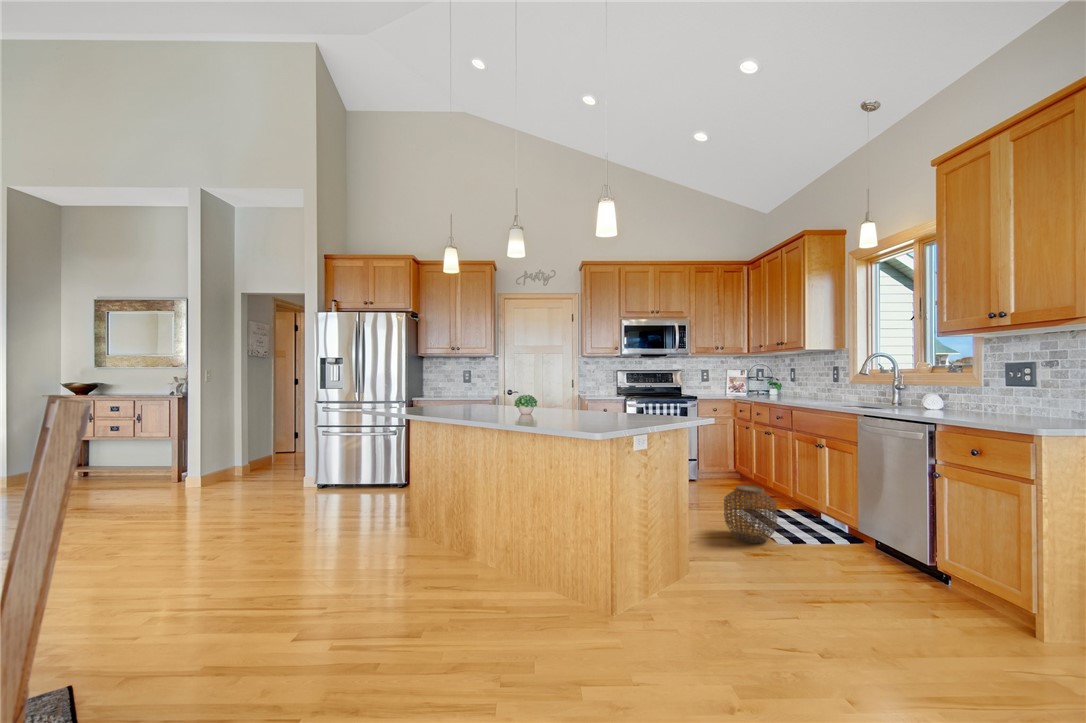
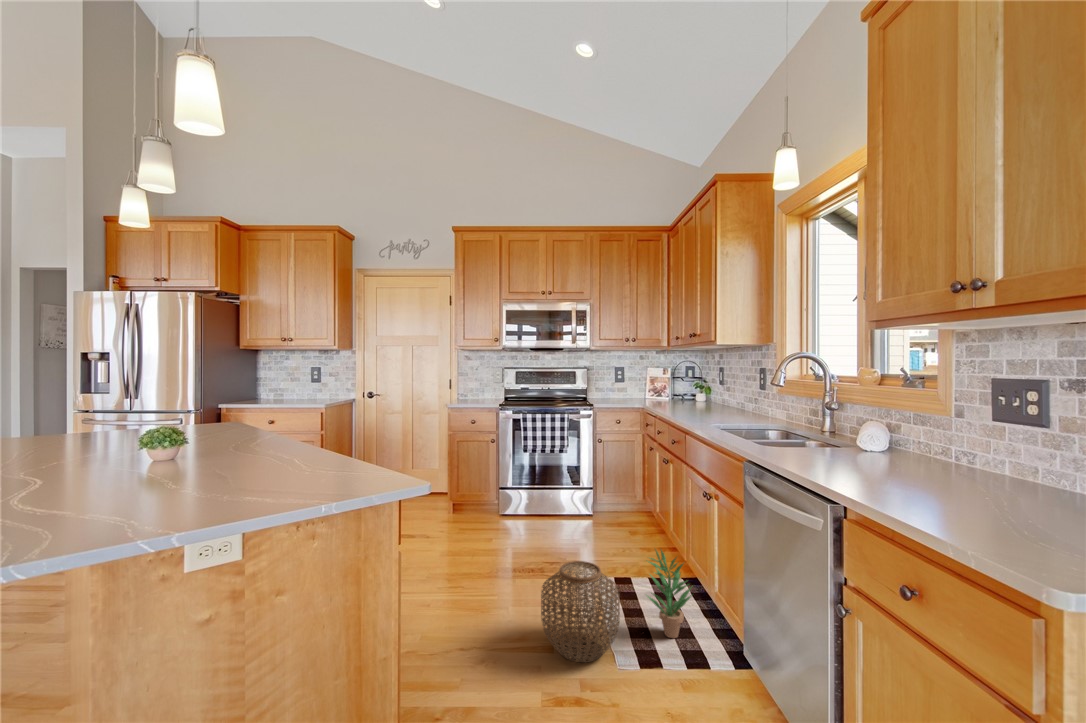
potted plant: none [784,477,816,534] -> present [648,550,692,638]

